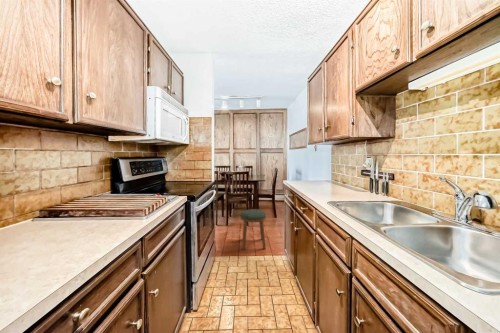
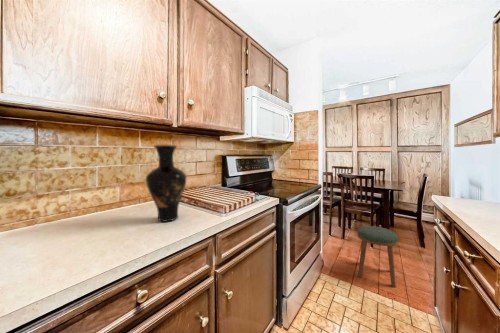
vase: none [36,148,98,238] -> present [146,145,186,222]

